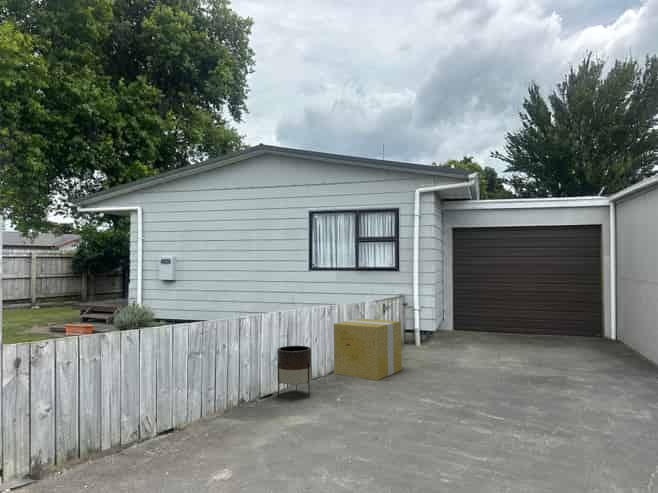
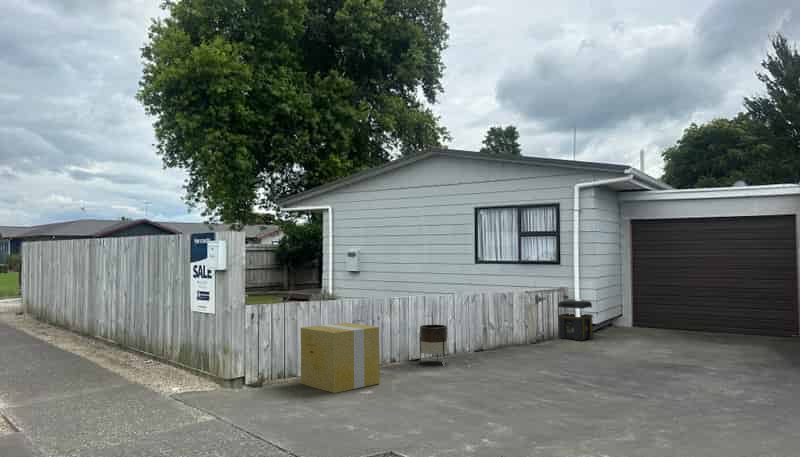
toolbox: none [400,308,434,350] -> present [558,300,593,341]
cardboard box: present [334,318,402,380] -> present [301,323,380,393]

